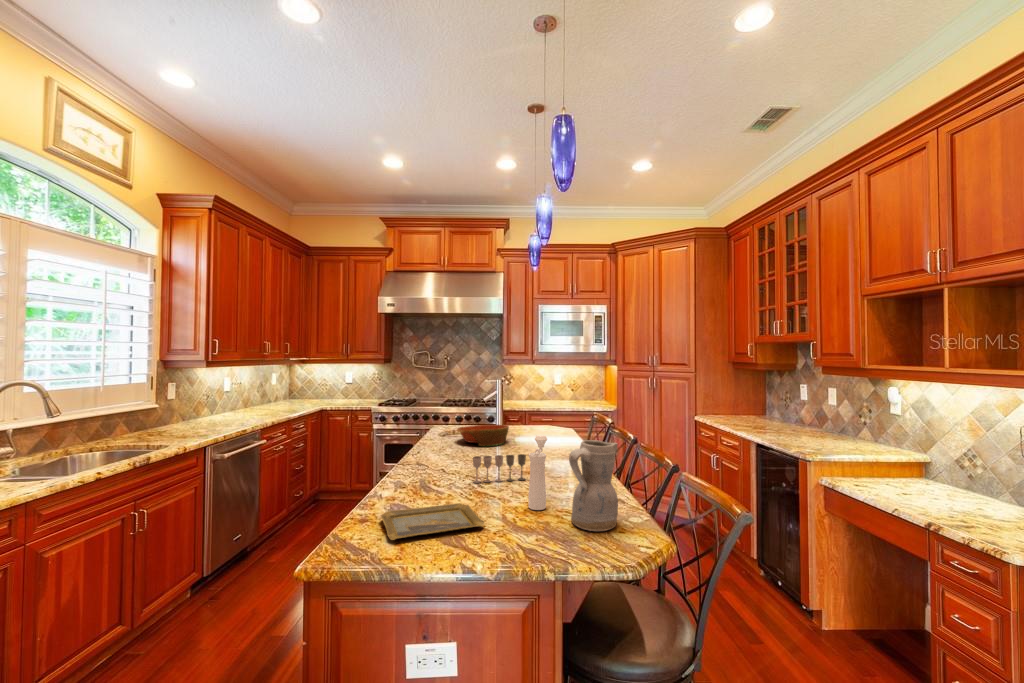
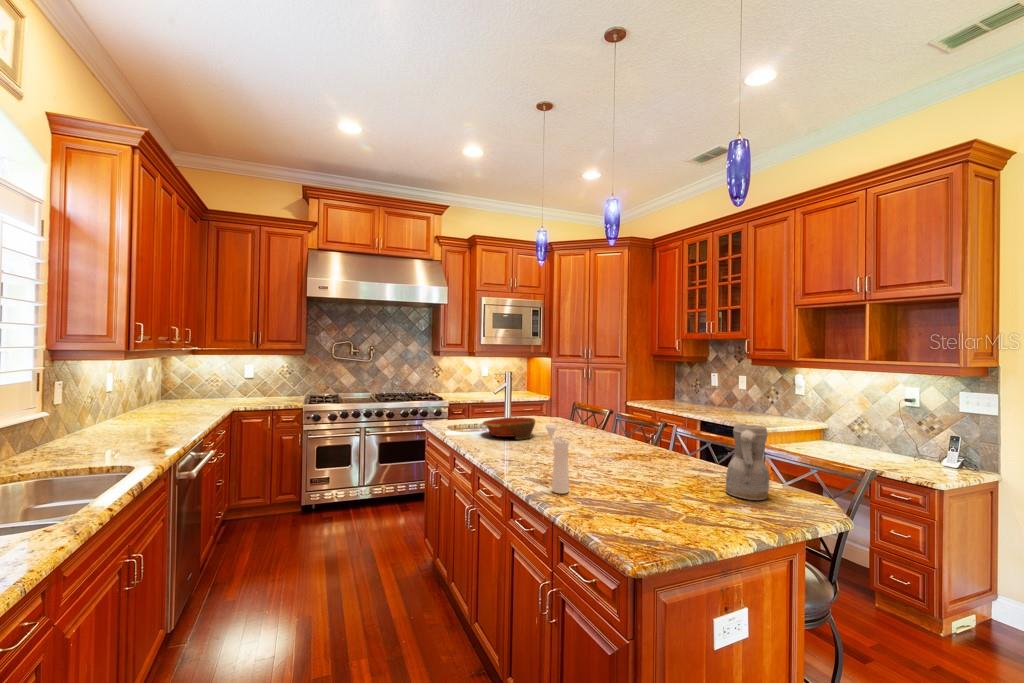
pepper mill: present [528,435,547,510] -> present [545,423,570,494]
wine glass: present [473,454,526,483] -> none [585,443,623,473]
tray: present [380,503,484,540] -> none [589,491,685,530]

